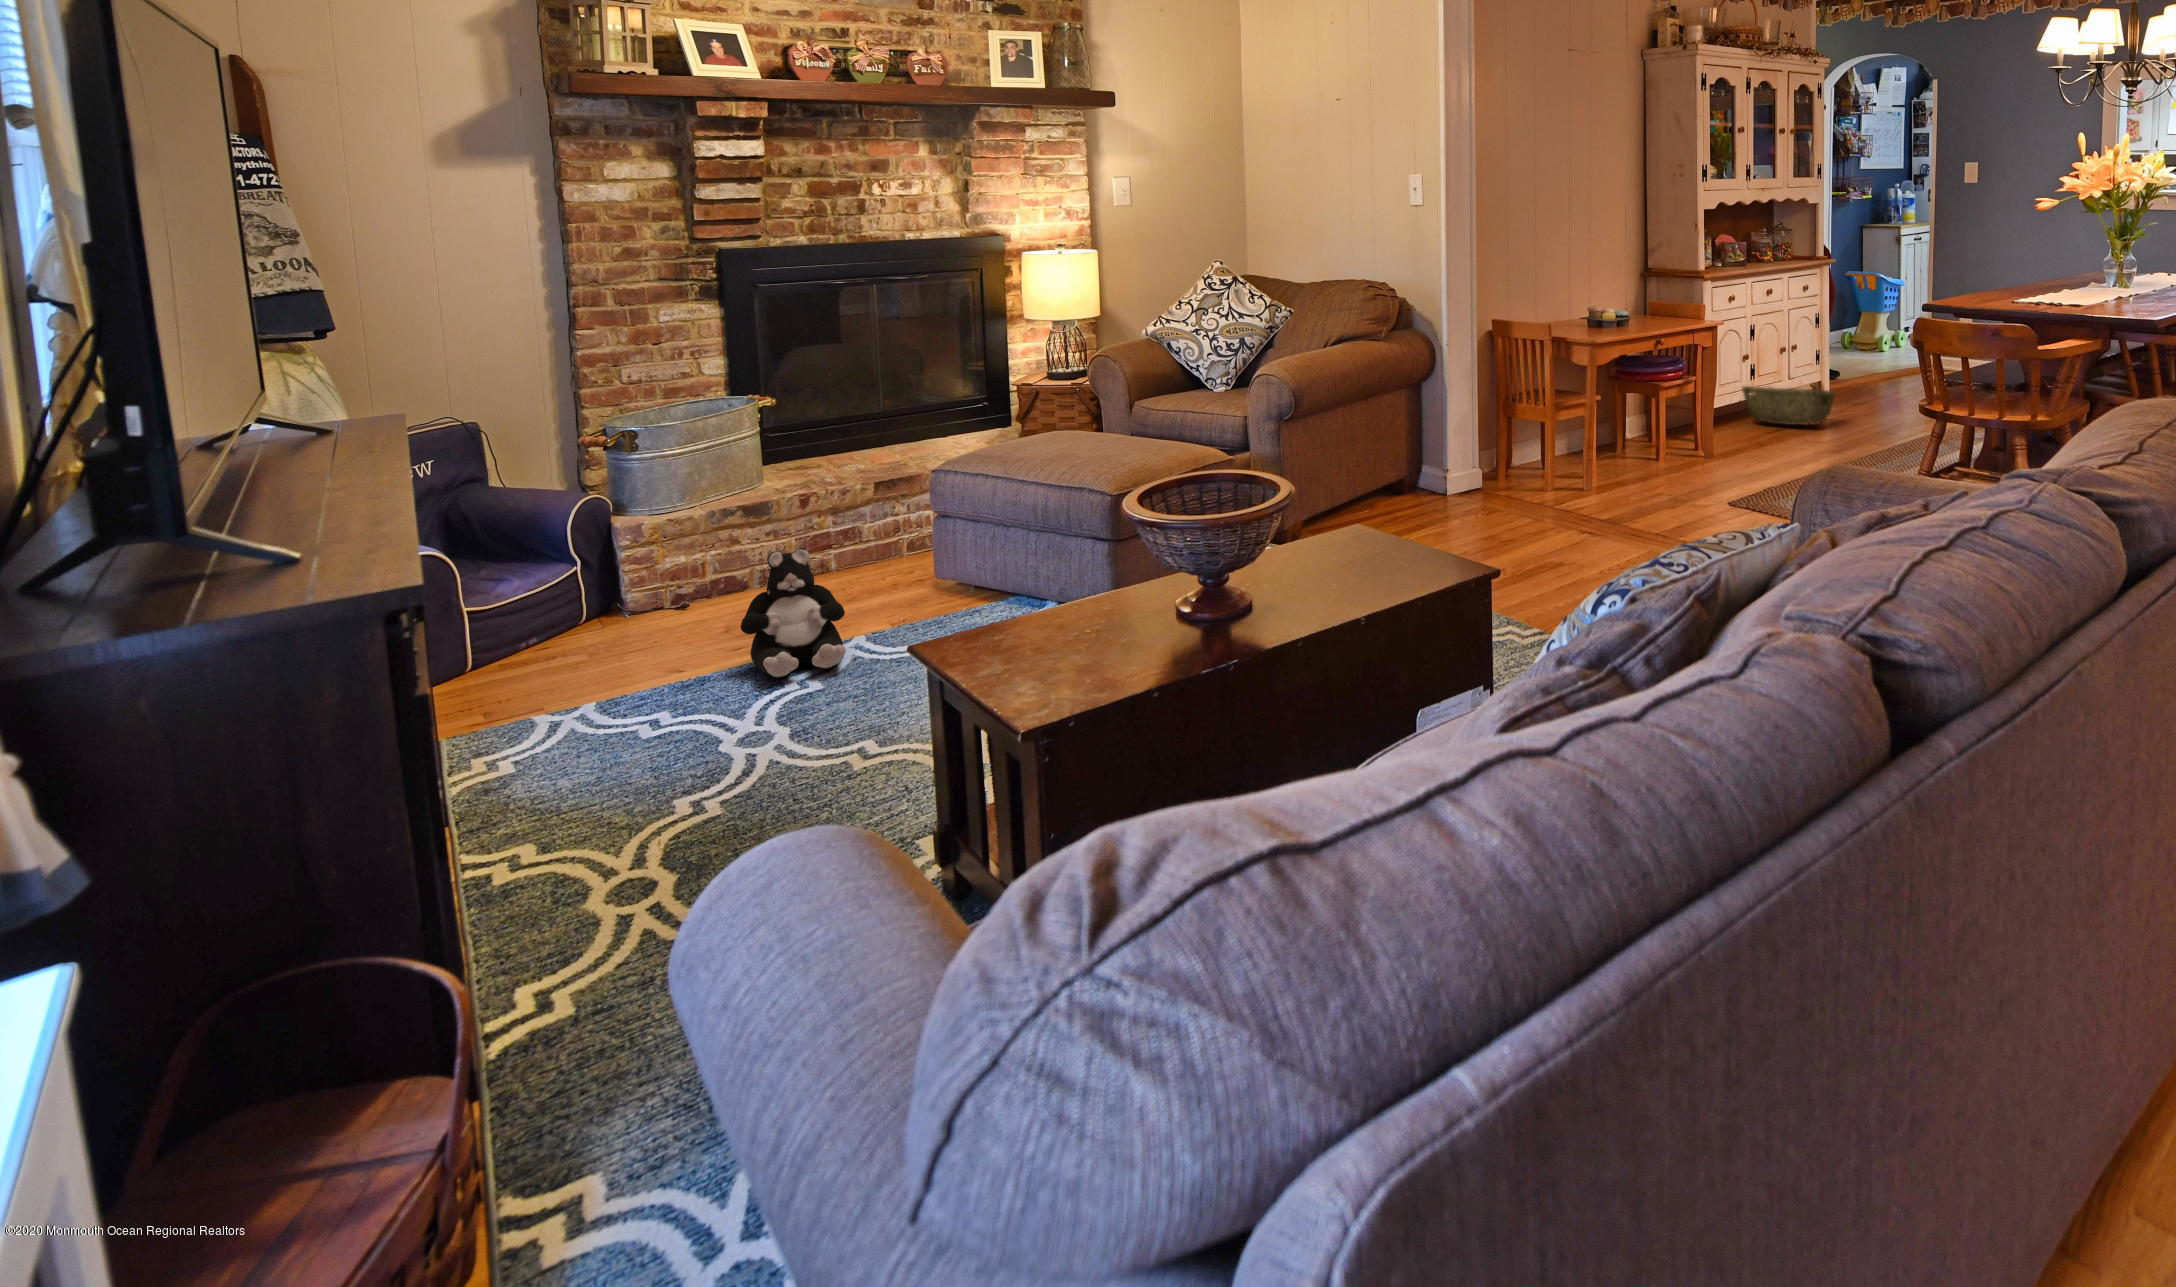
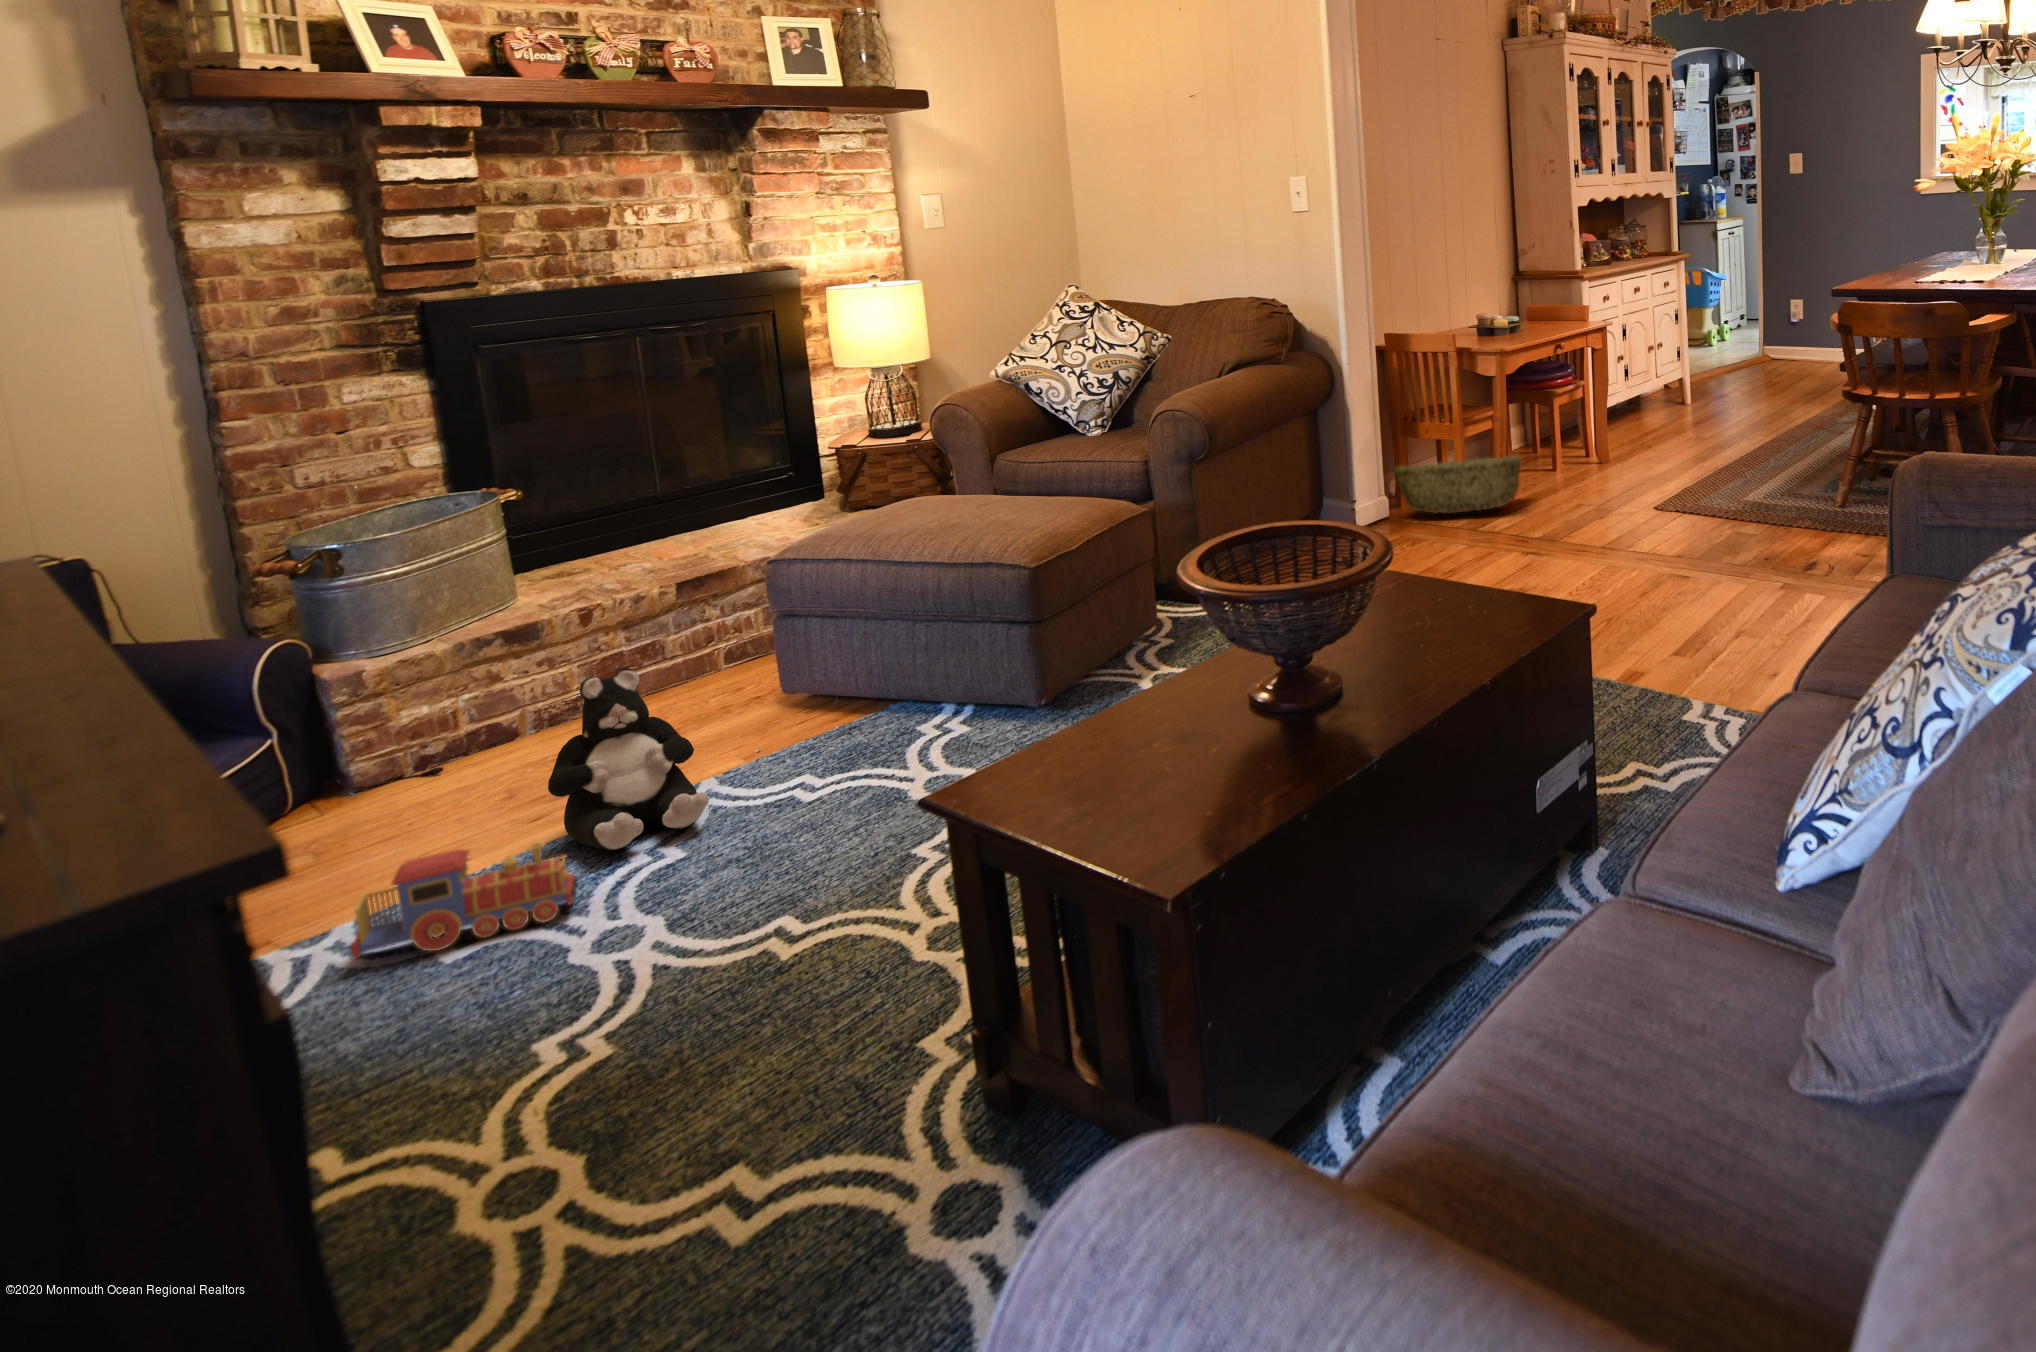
woven basket: present [1742,386,1835,425] -> present [1394,456,1521,513]
toy train: none [590,663,742,730] -> present [350,842,578,958]

